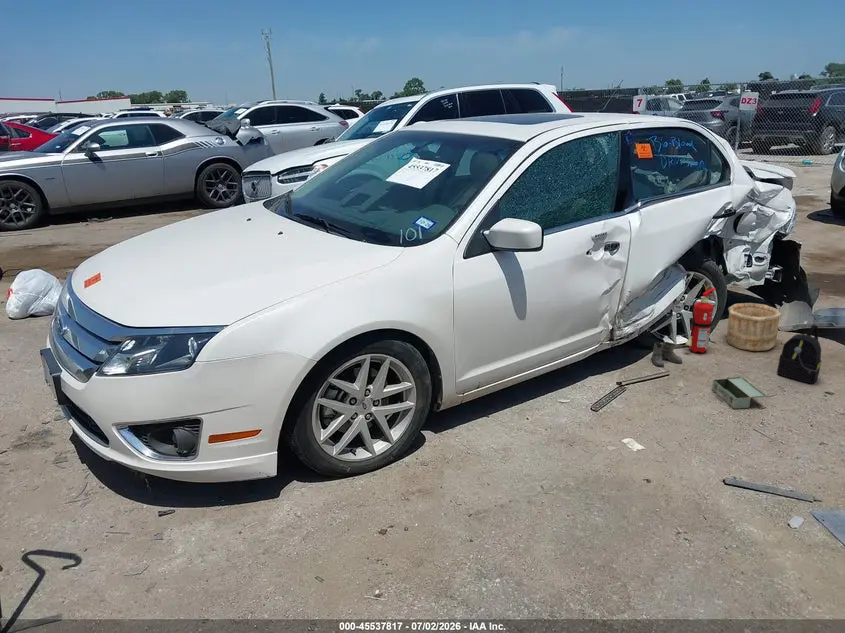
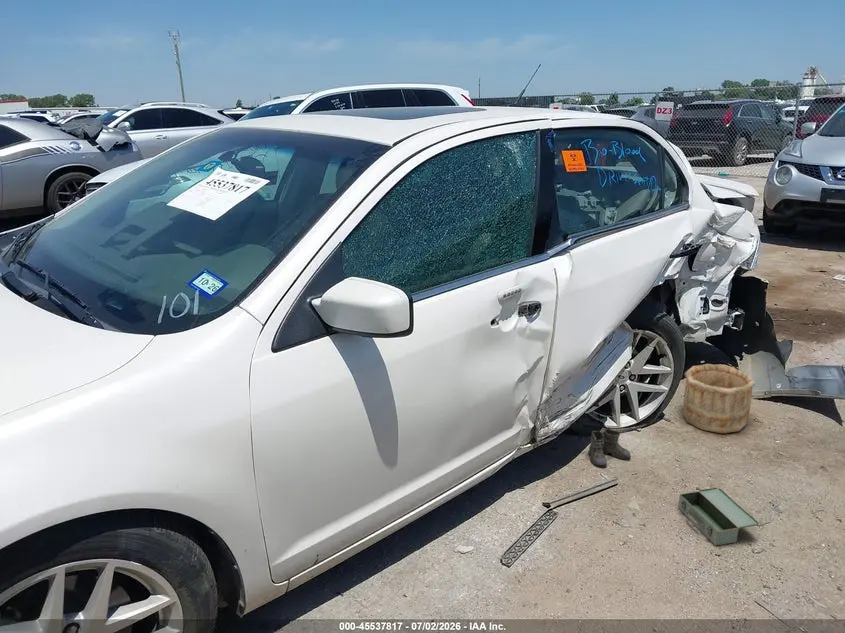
fire extinguisher: present [686,285,716,353] -> none [633,346,672,439]
backpack: present [777,325,821,384] -> none [759,405,821,489]

